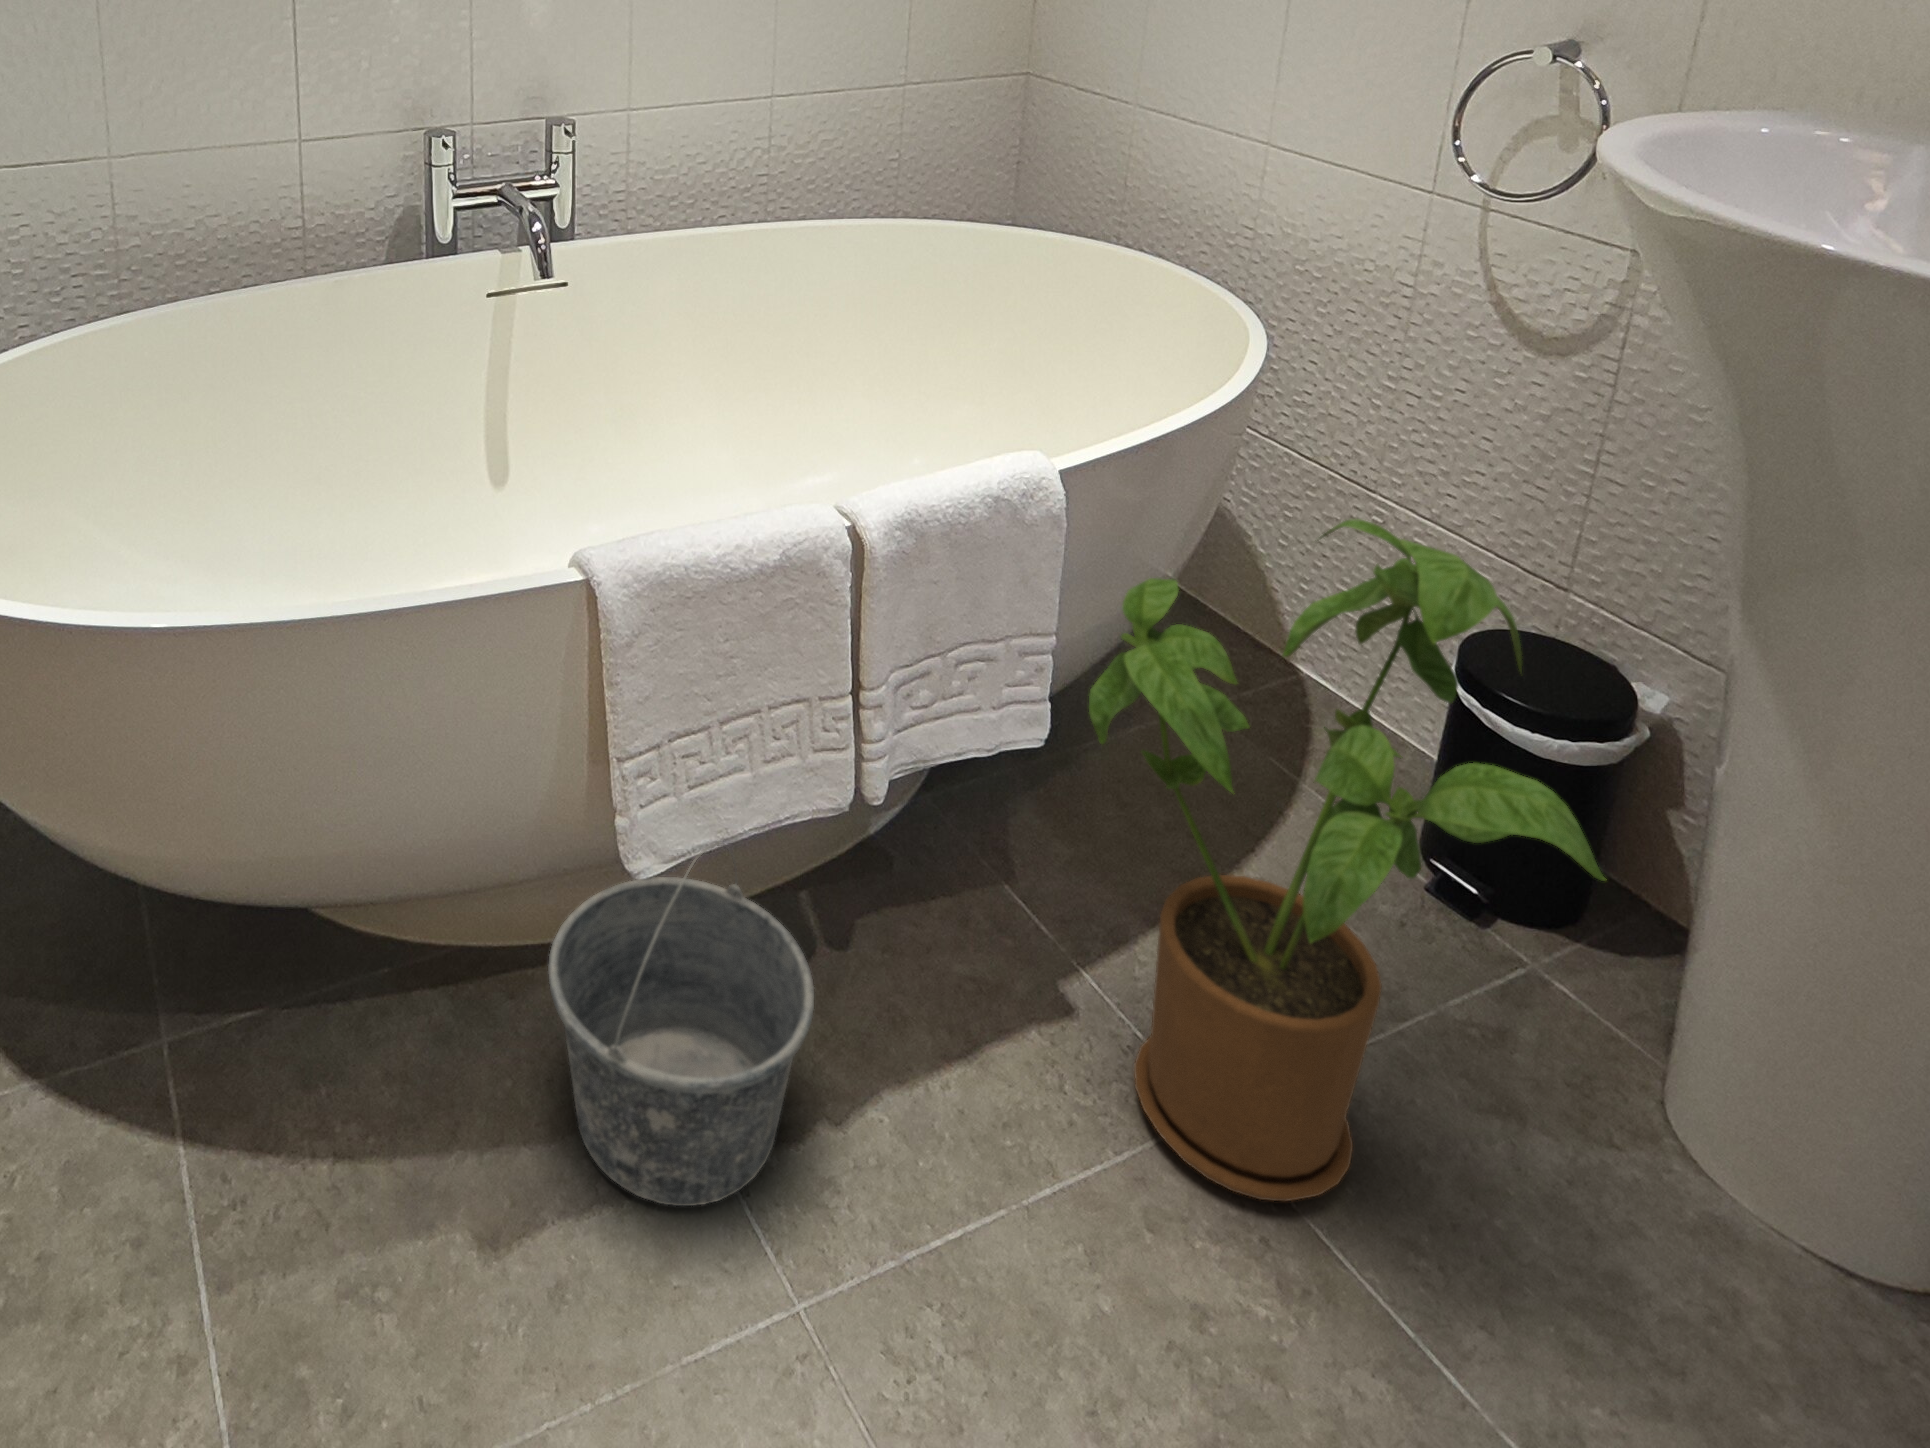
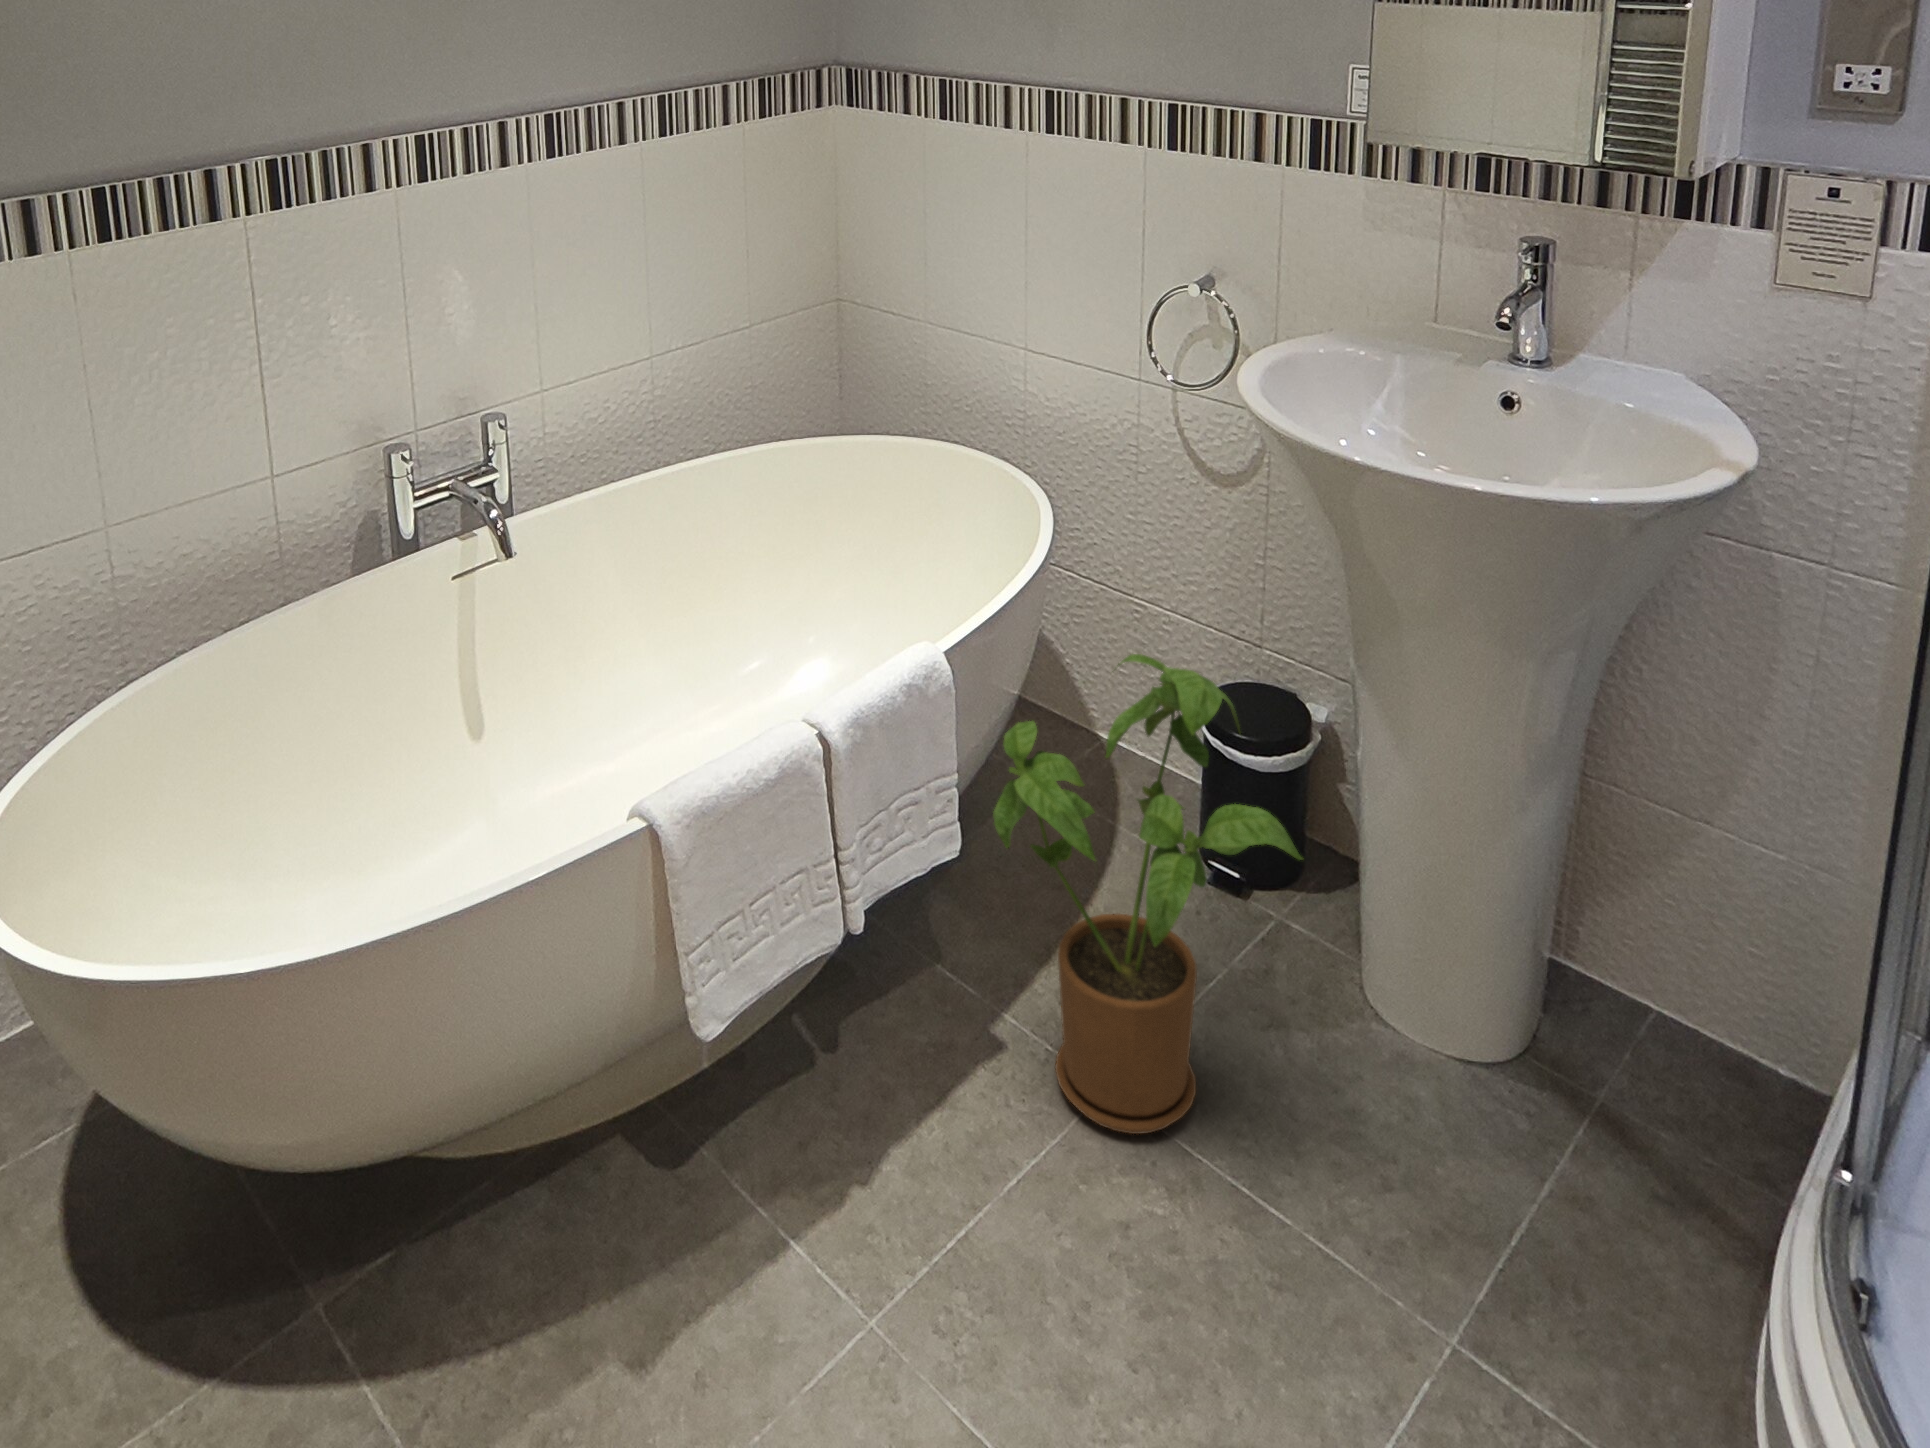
bucket: present [548,842,814,1206] -> none [654,993,854,1277]

